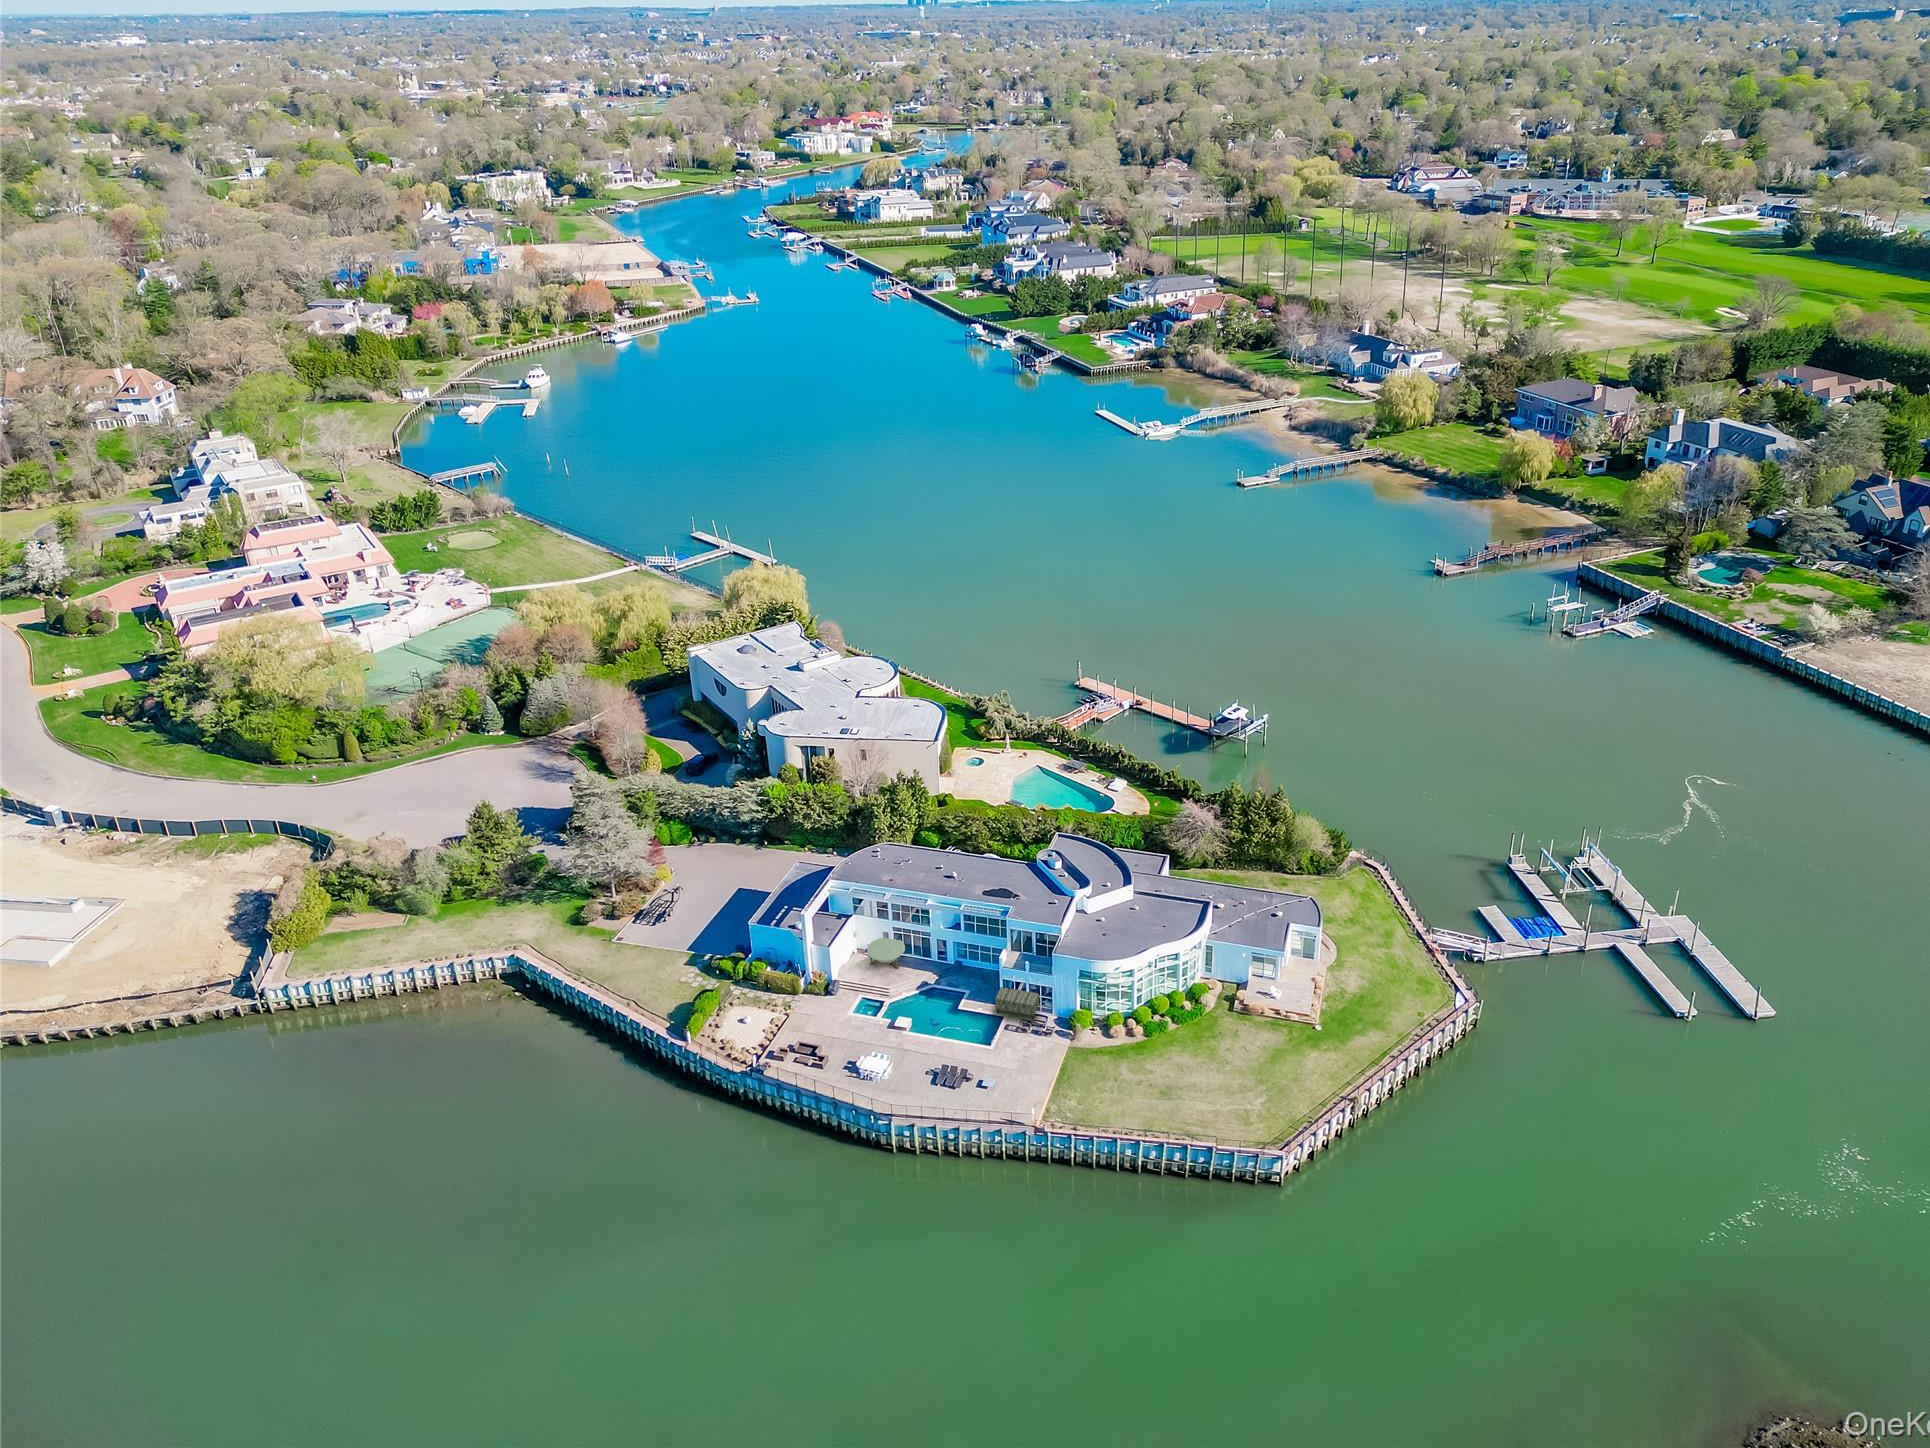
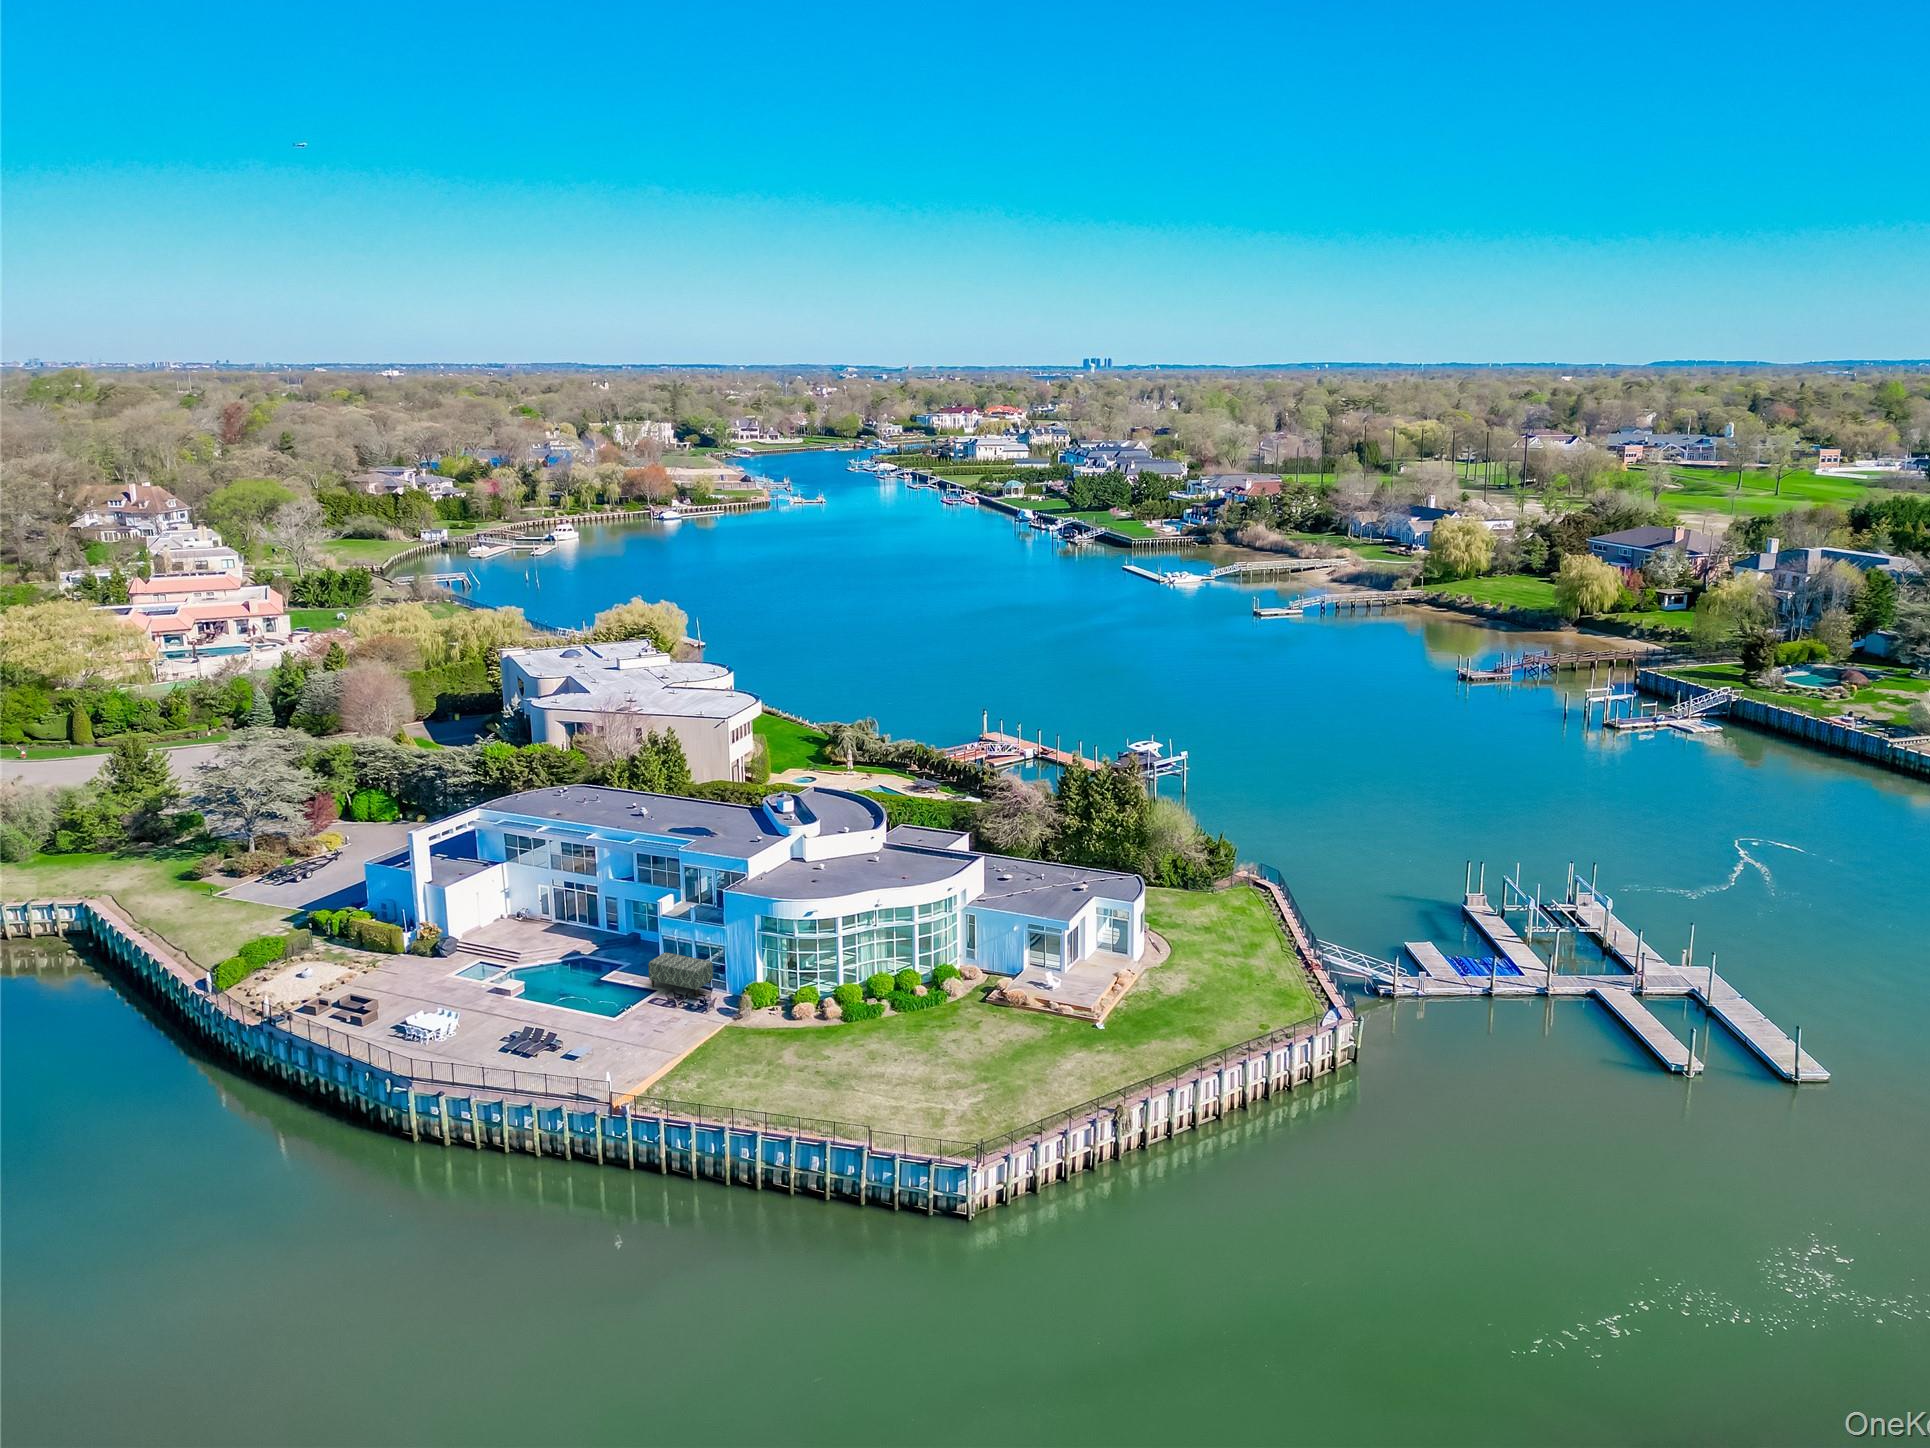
round table: present [867,937,905,969] -> none [514,900,570,938]

